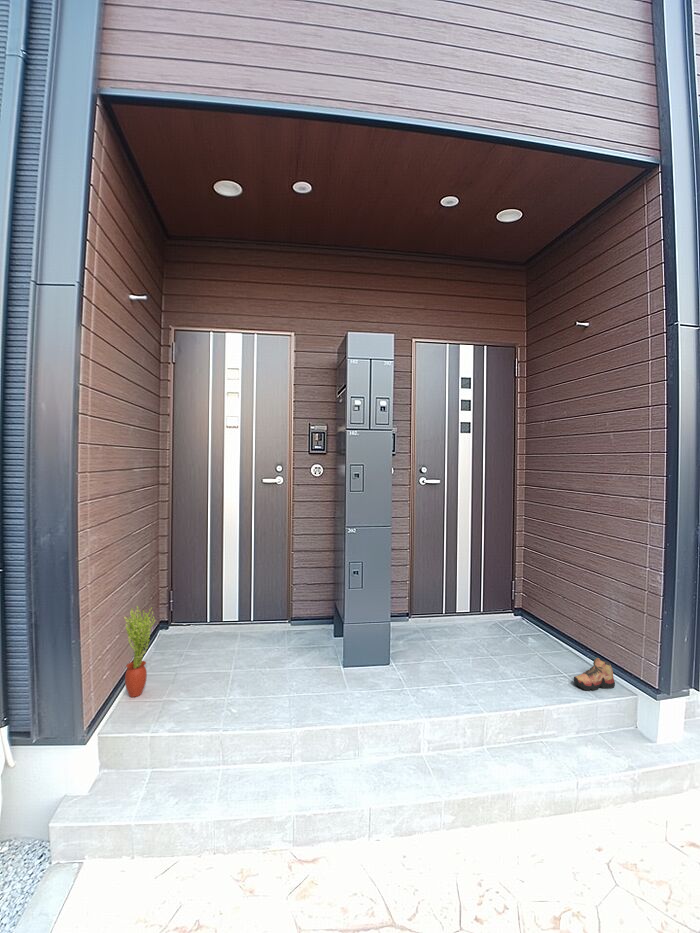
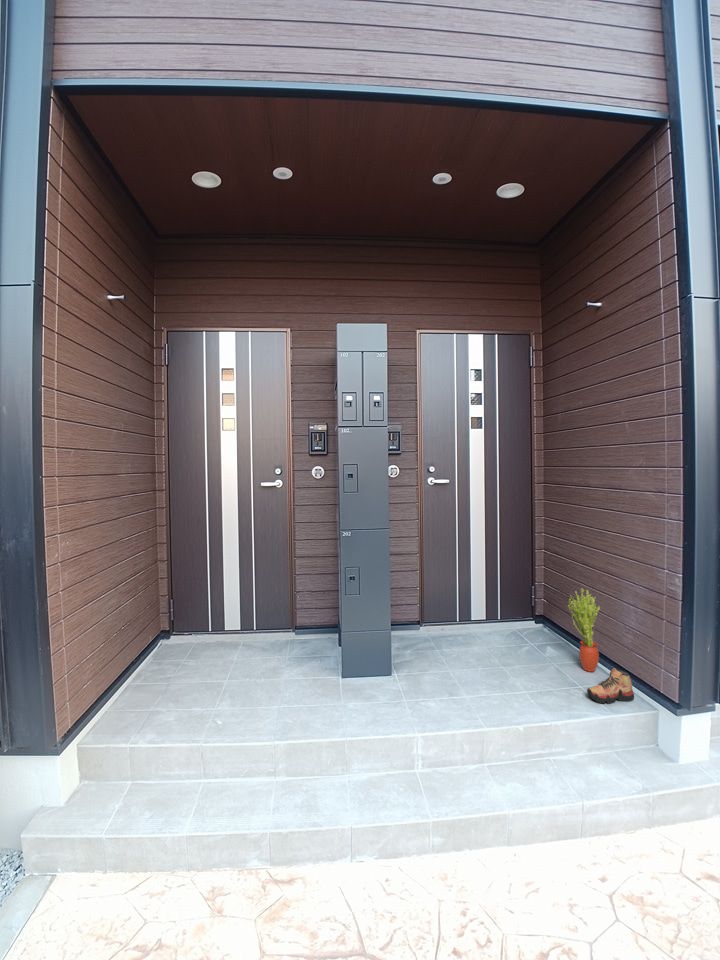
potted plant: present [124,606,155,697] -> present [568,590,600,672]

